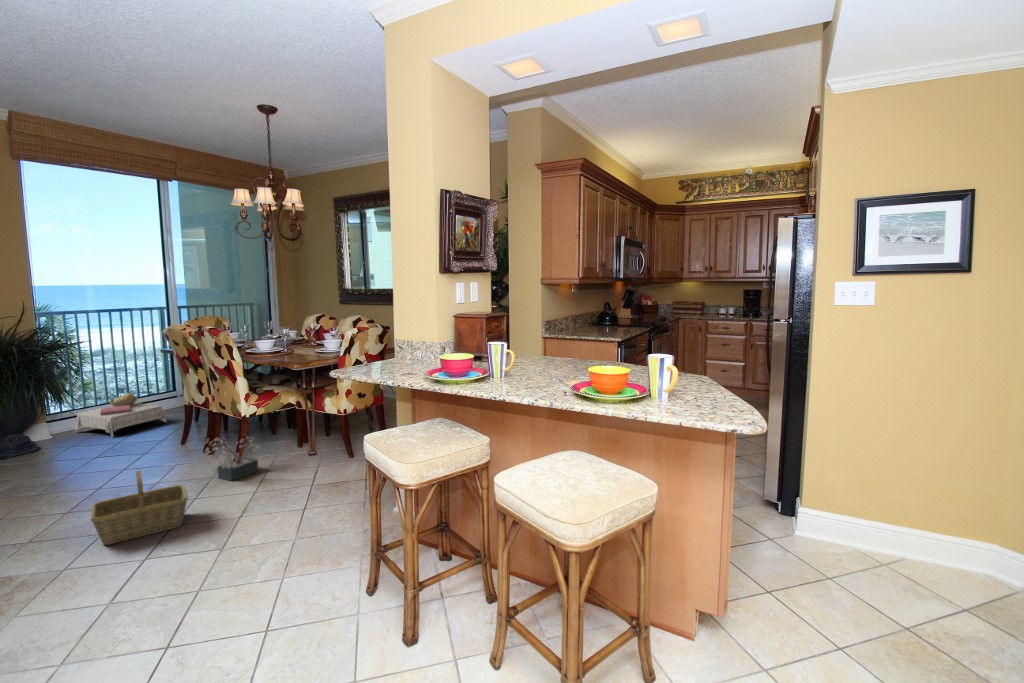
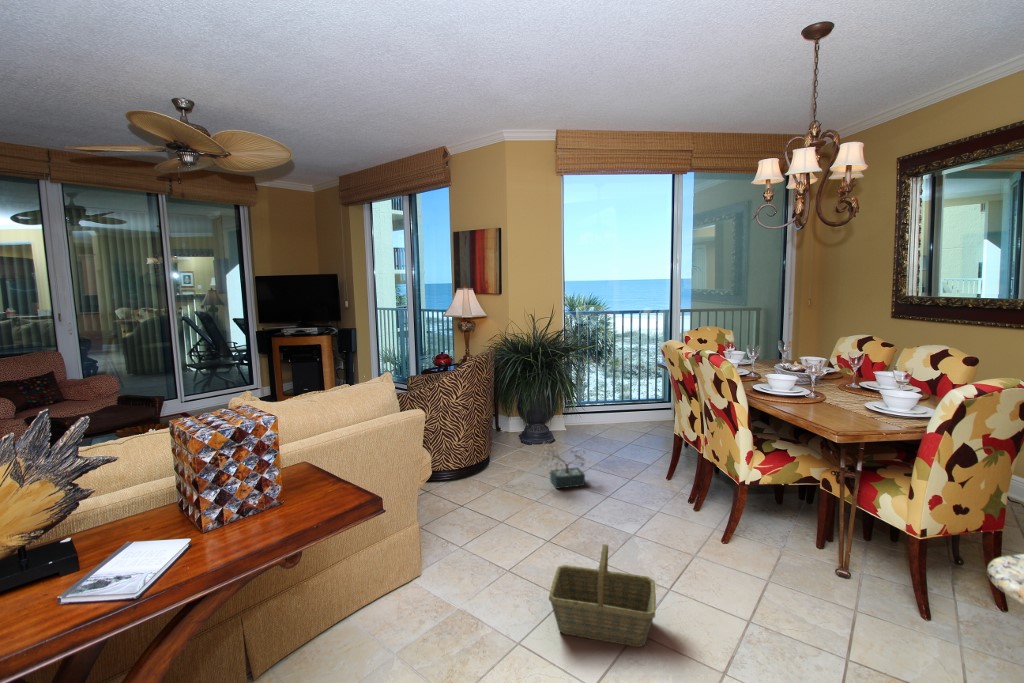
ottoman: present [76,393,166,437] -> none [583,400,657,447]
decorative plant: present [206,437,260,481] -> present [541,444,590,489]

